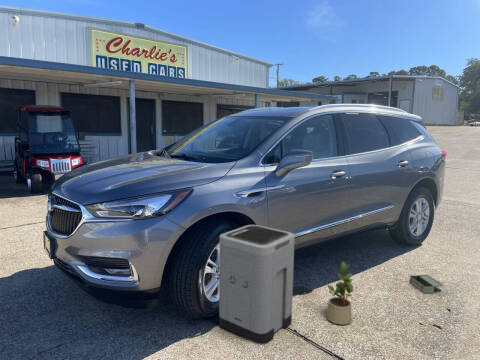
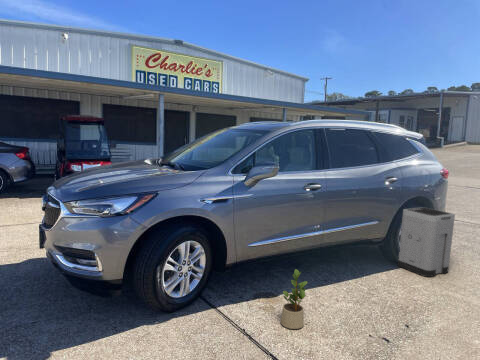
trash can: present [219,225,295,344] -> present [398,208,455,277]
toolbox: present [409,275,443,294] -> none [379,290,409,308]

